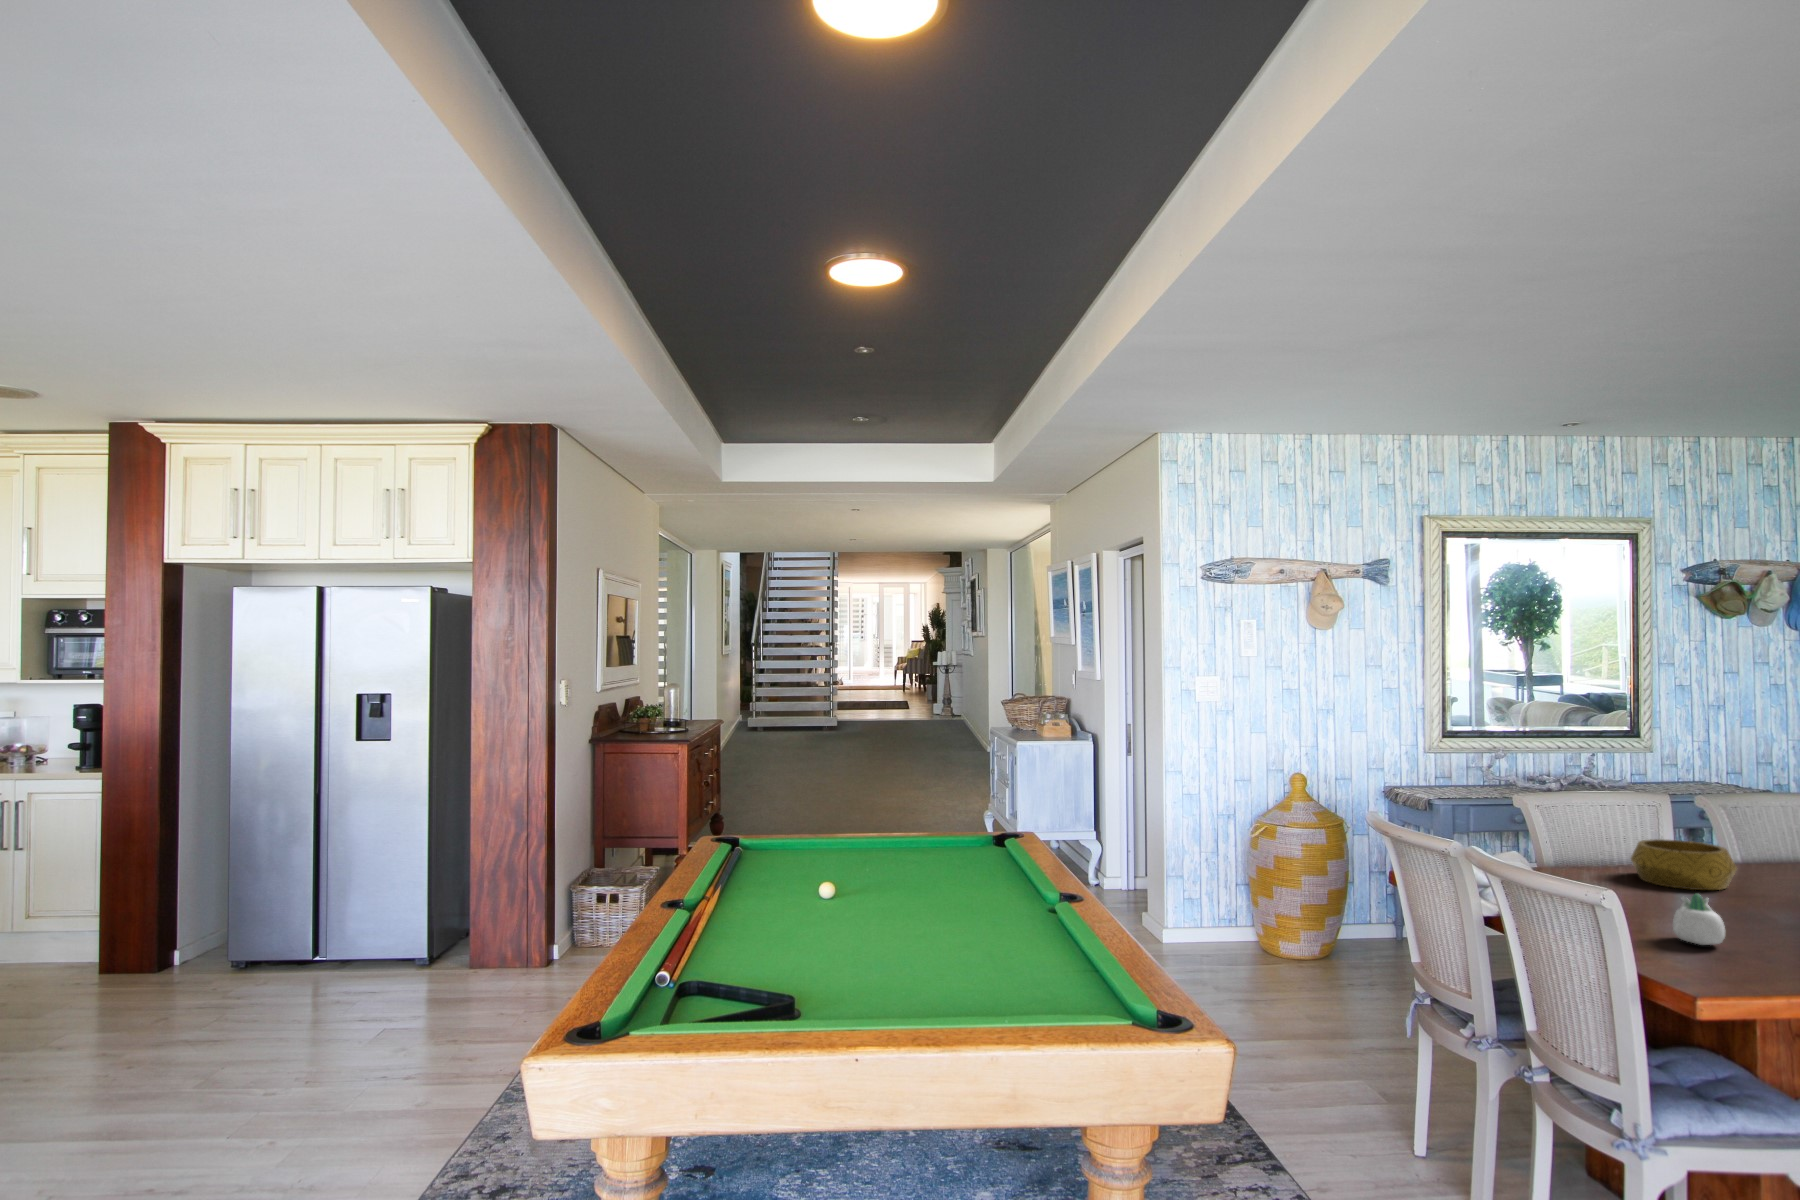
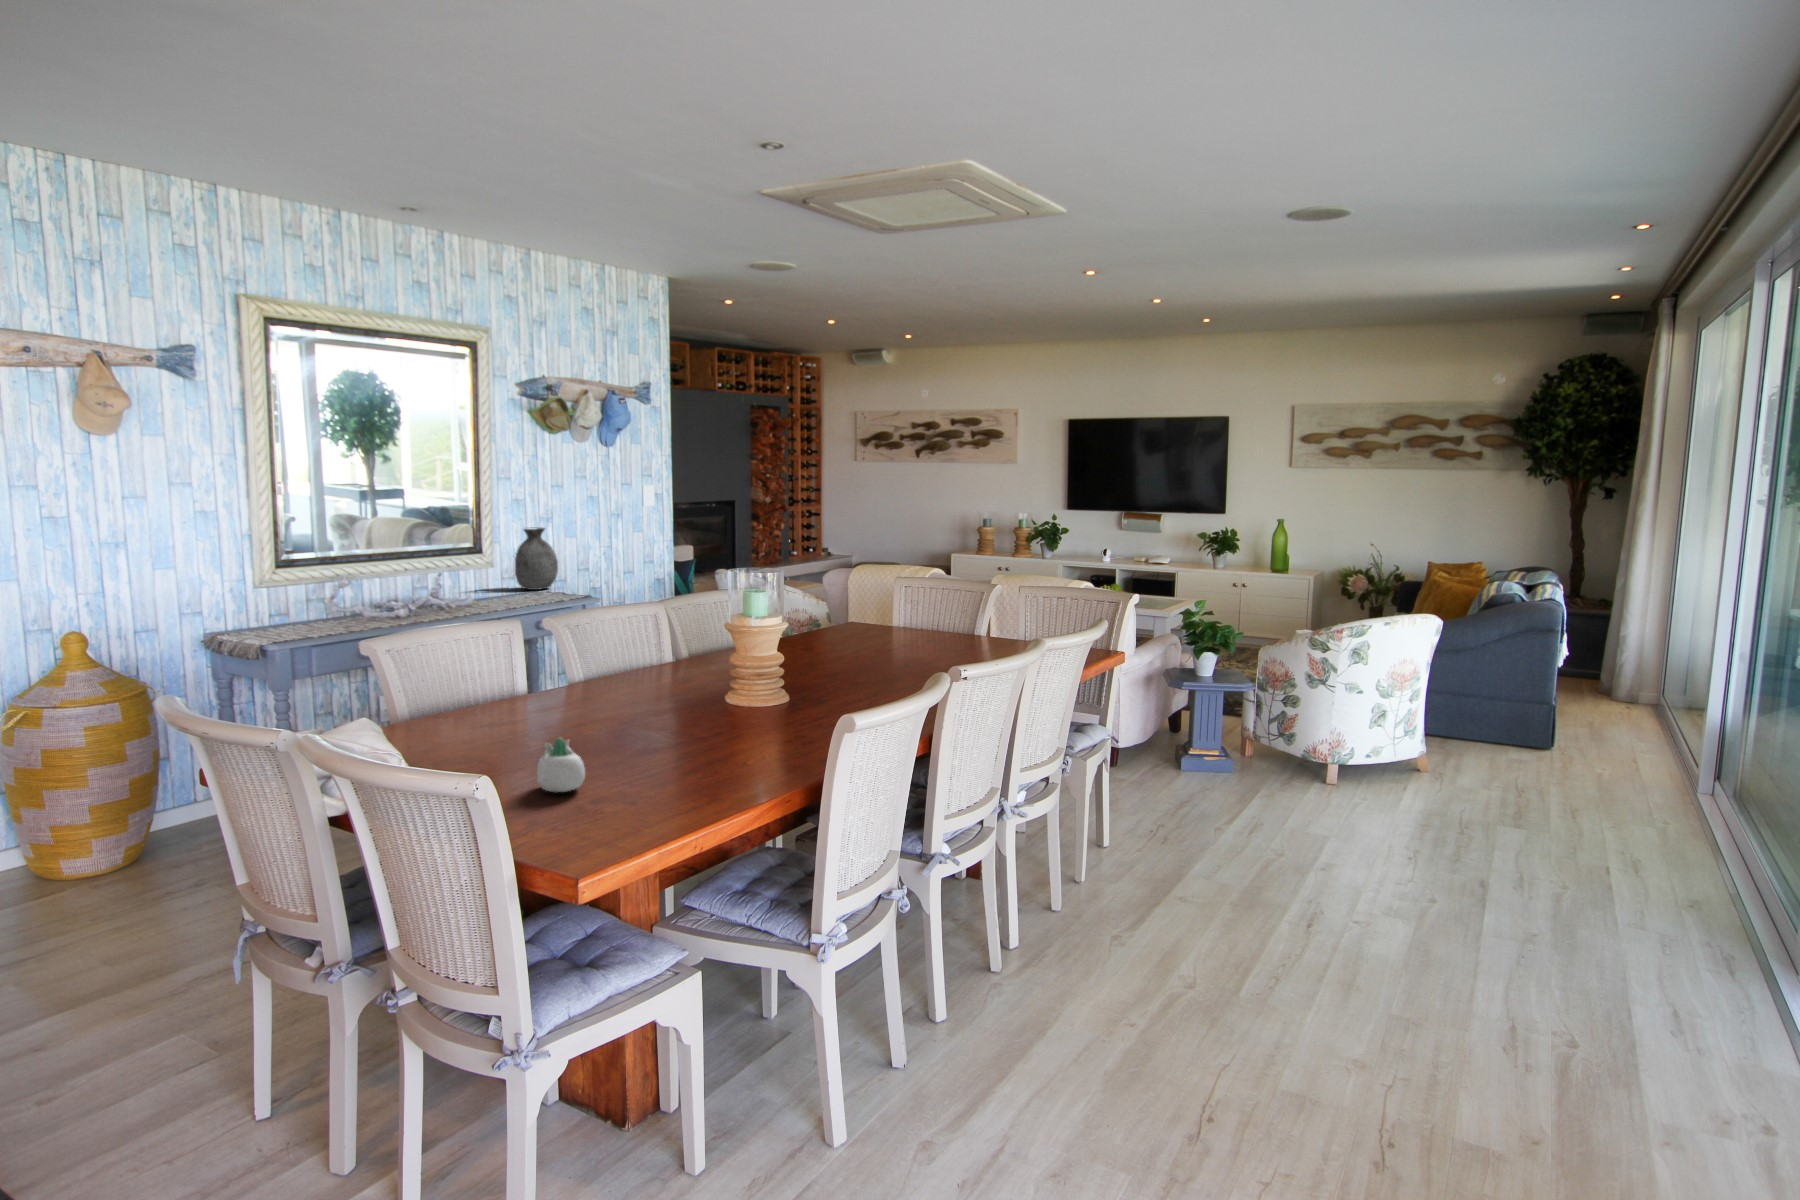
vase: none [1676,715,1732,780] -> present [515,527,558,590]
decorative bowl: present [1631,839,1737,890] -> none [486,668,582,721]

